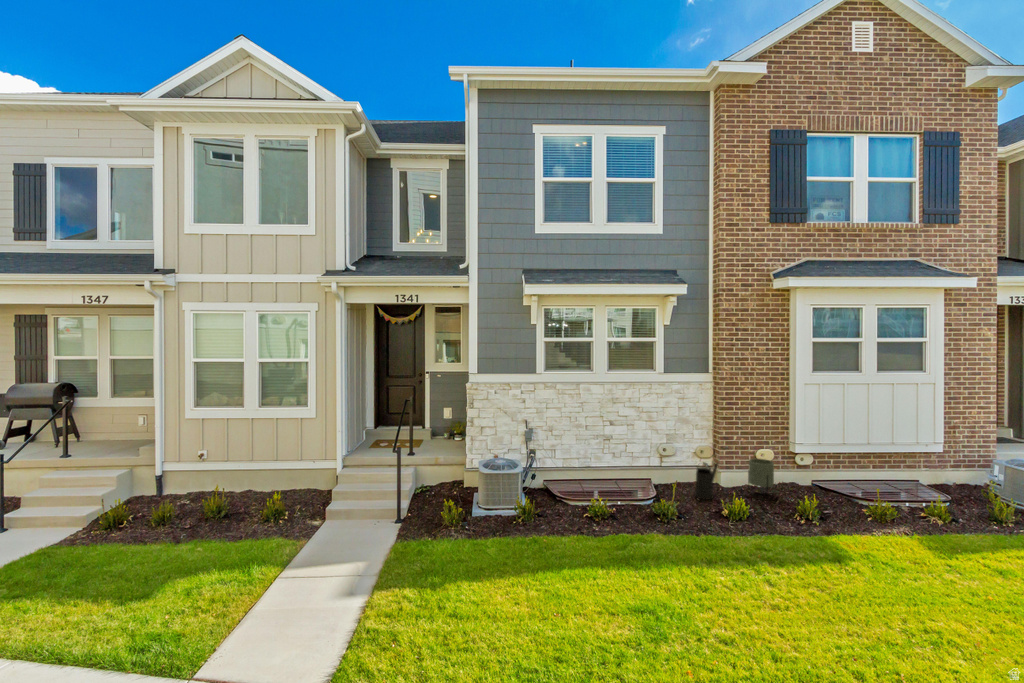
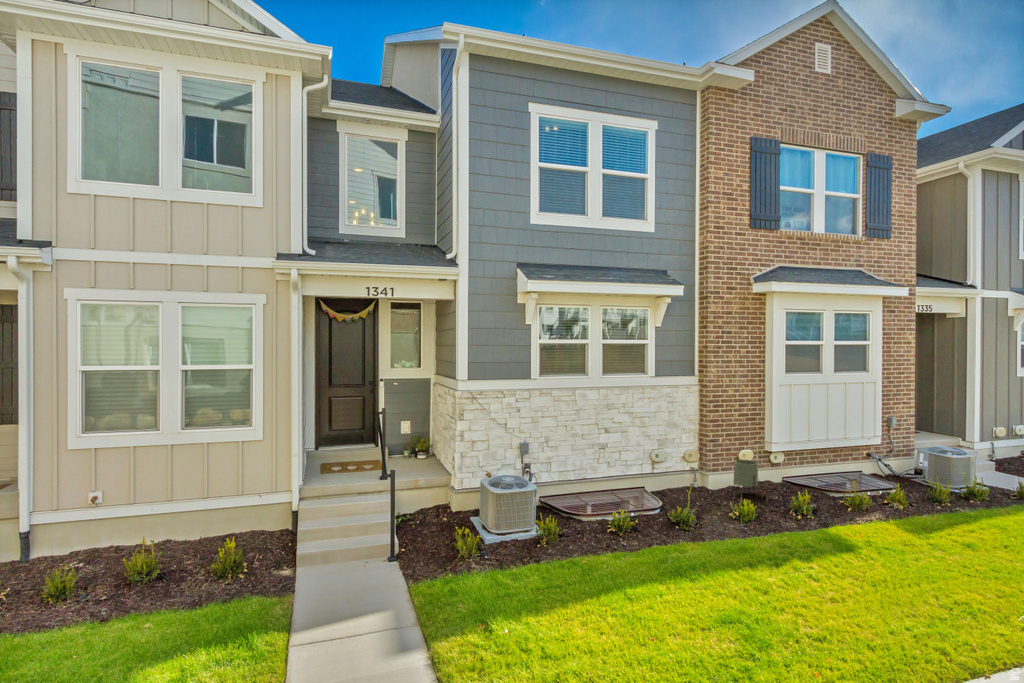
watering can: present [695,463,718,499] -> none [689,466,708,504]

